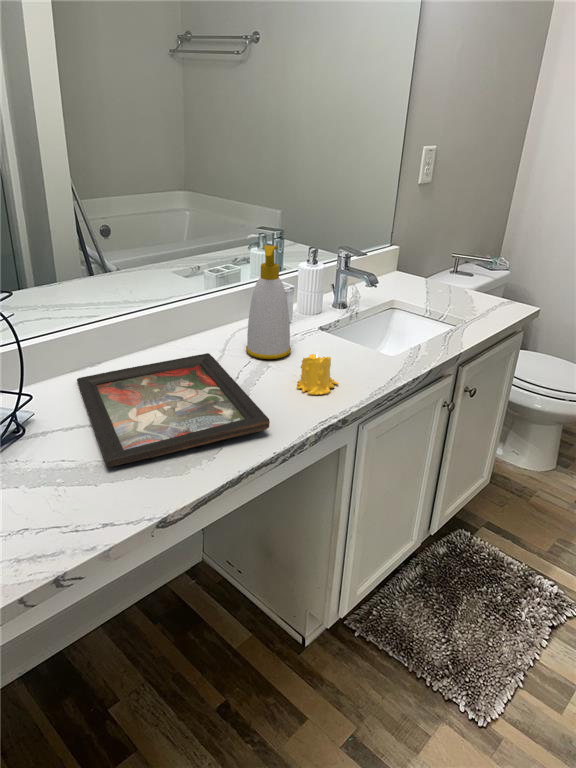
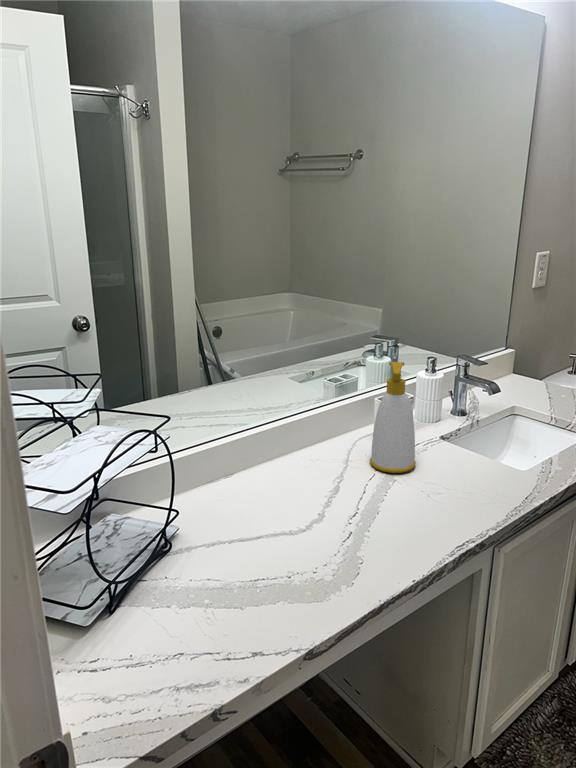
decorative tray: present [77,353,270,467] -> none [212,466,407,589]
candle: present [297,353,339,395] -> none [426,469,470,515]

